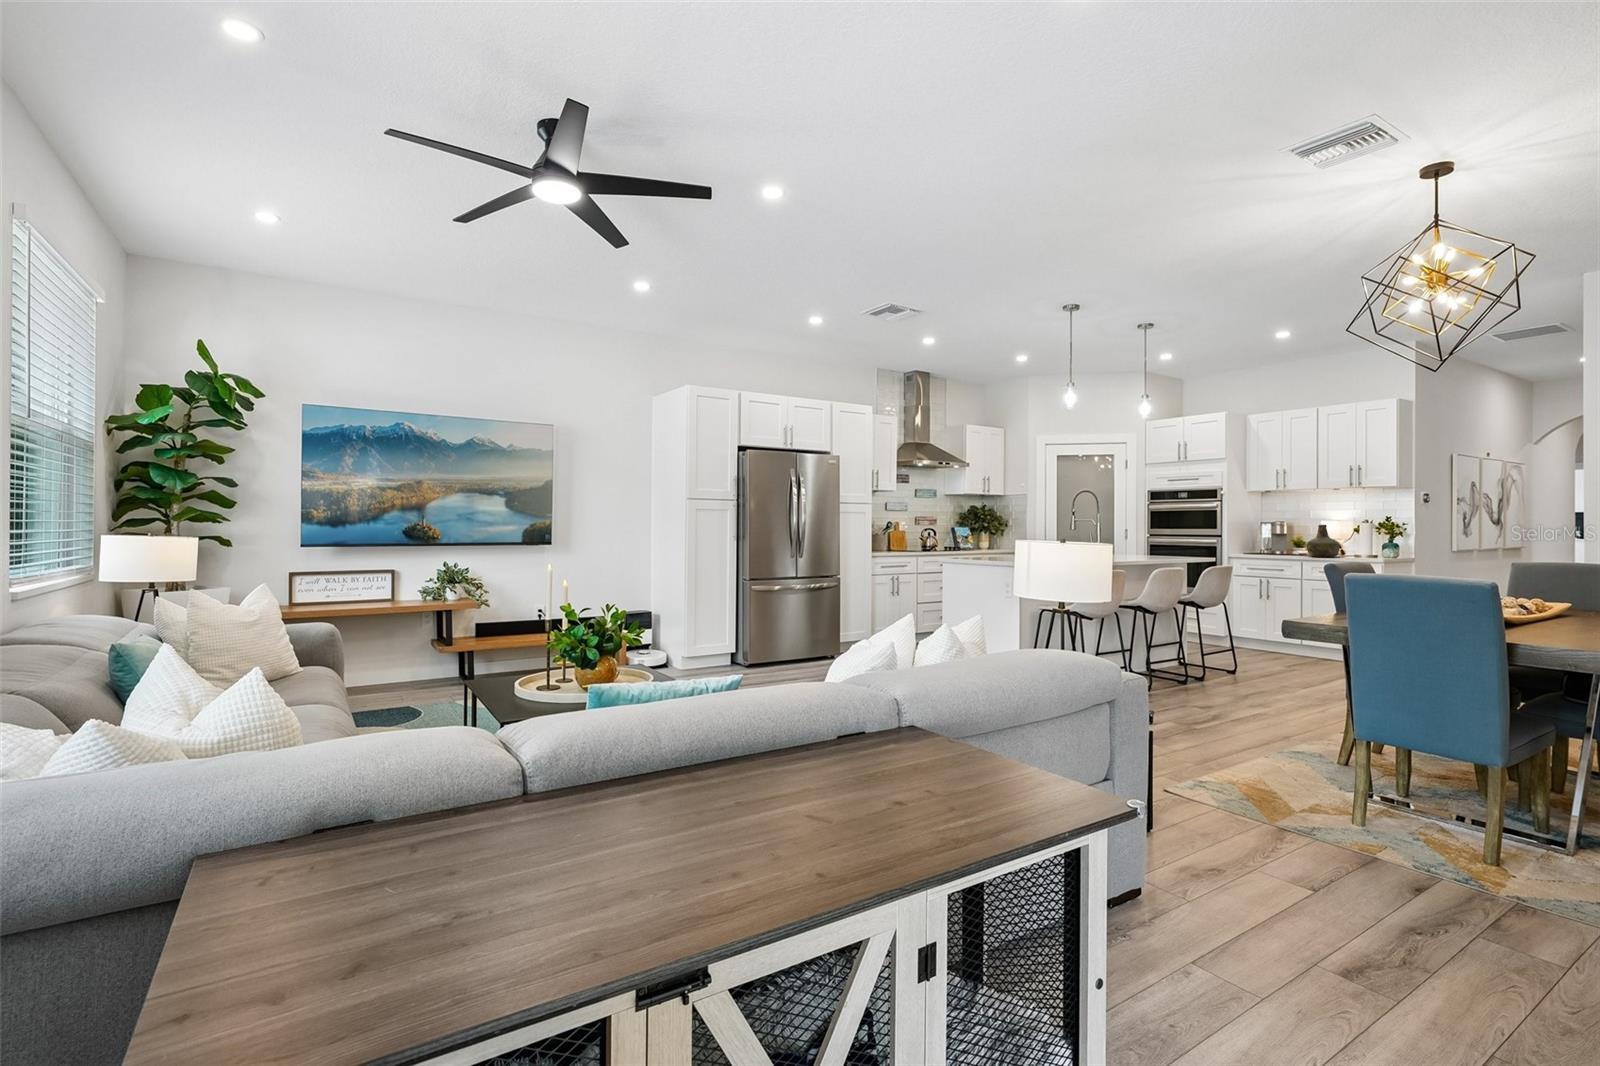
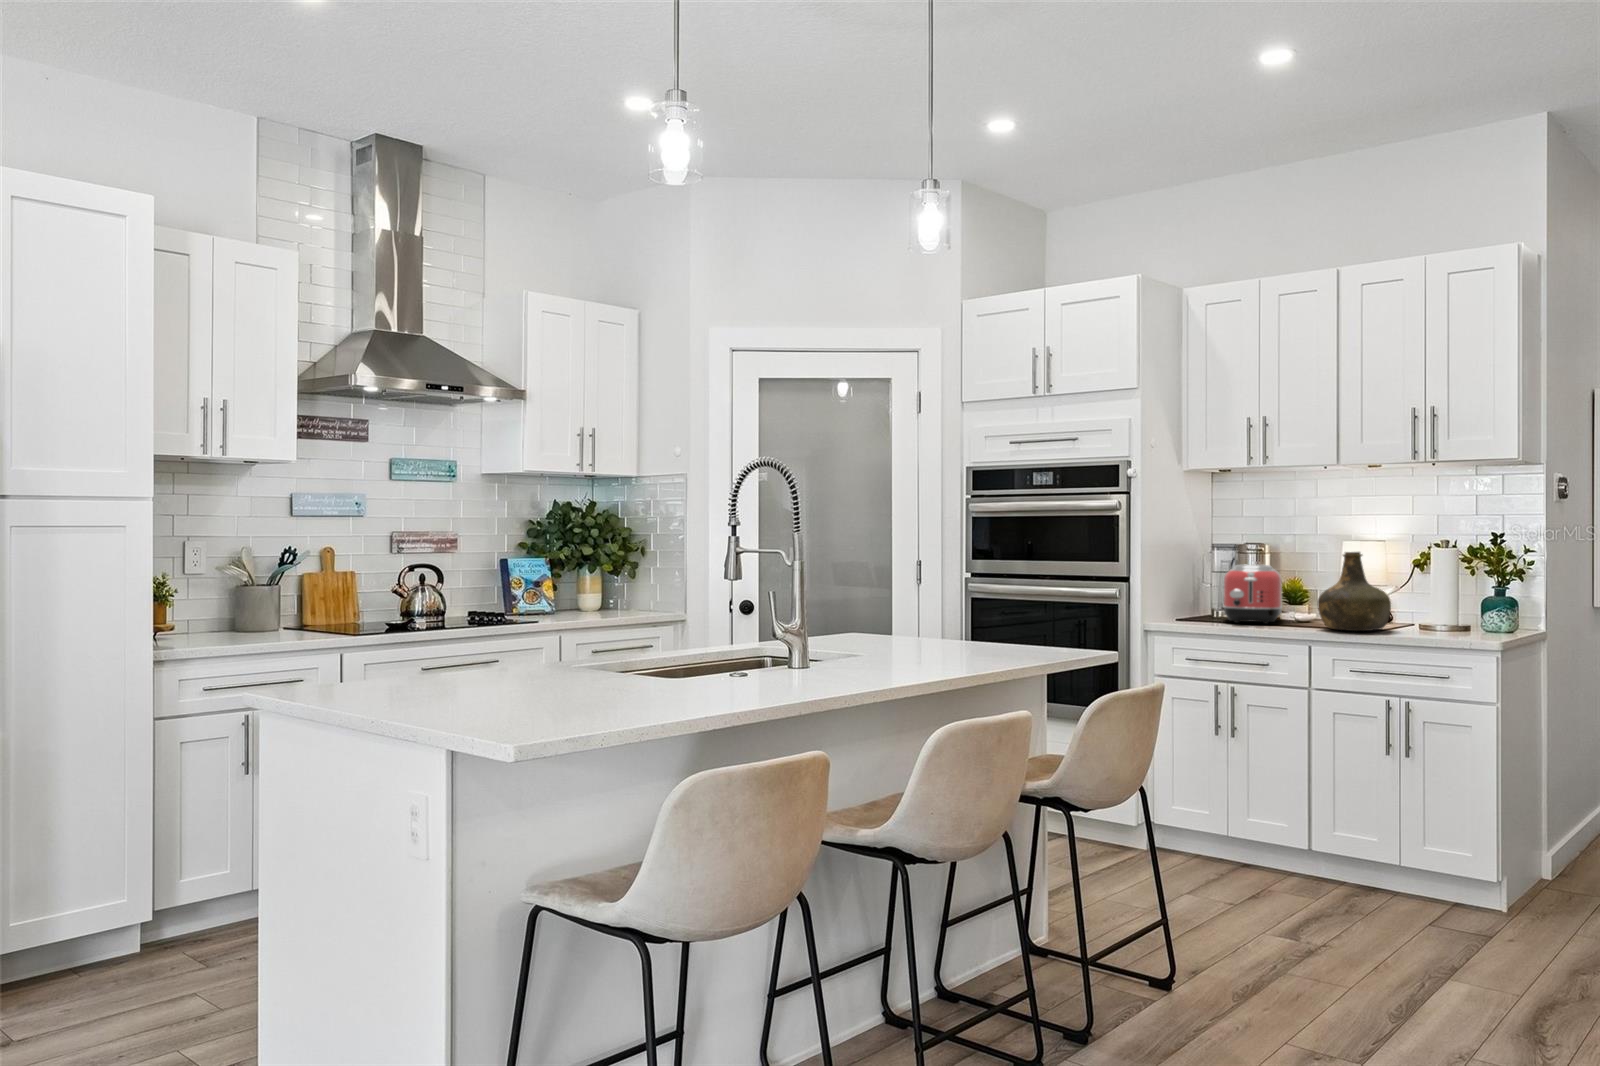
toaster: none [1264,531,1292,555] -> present [1223,565,1282,624]

